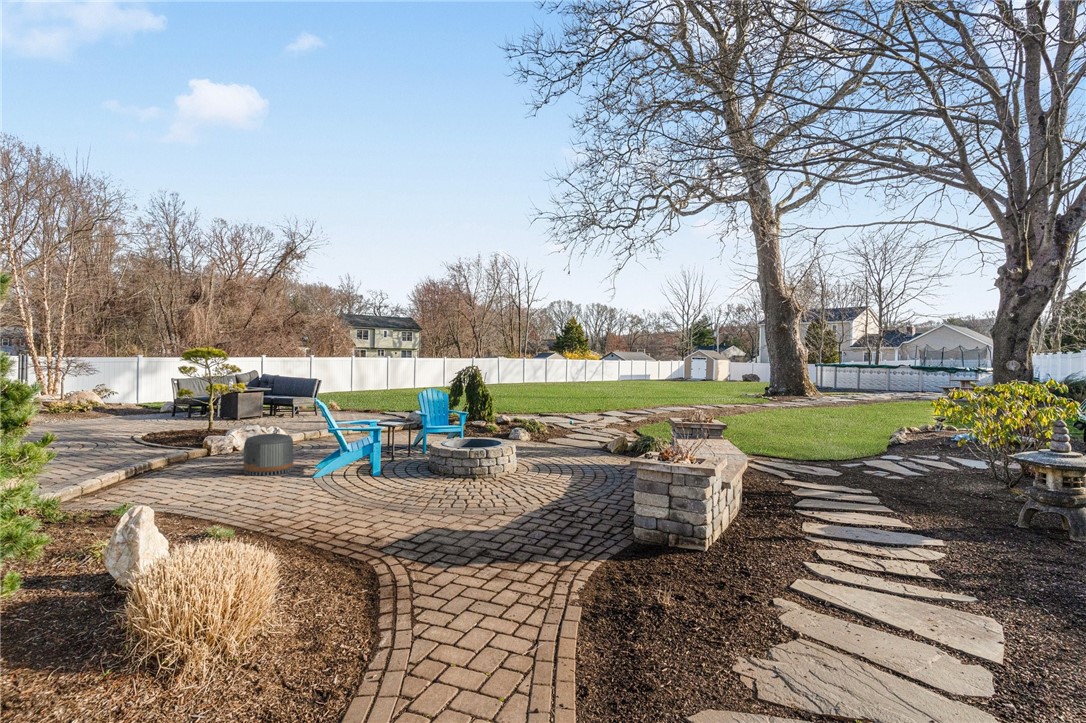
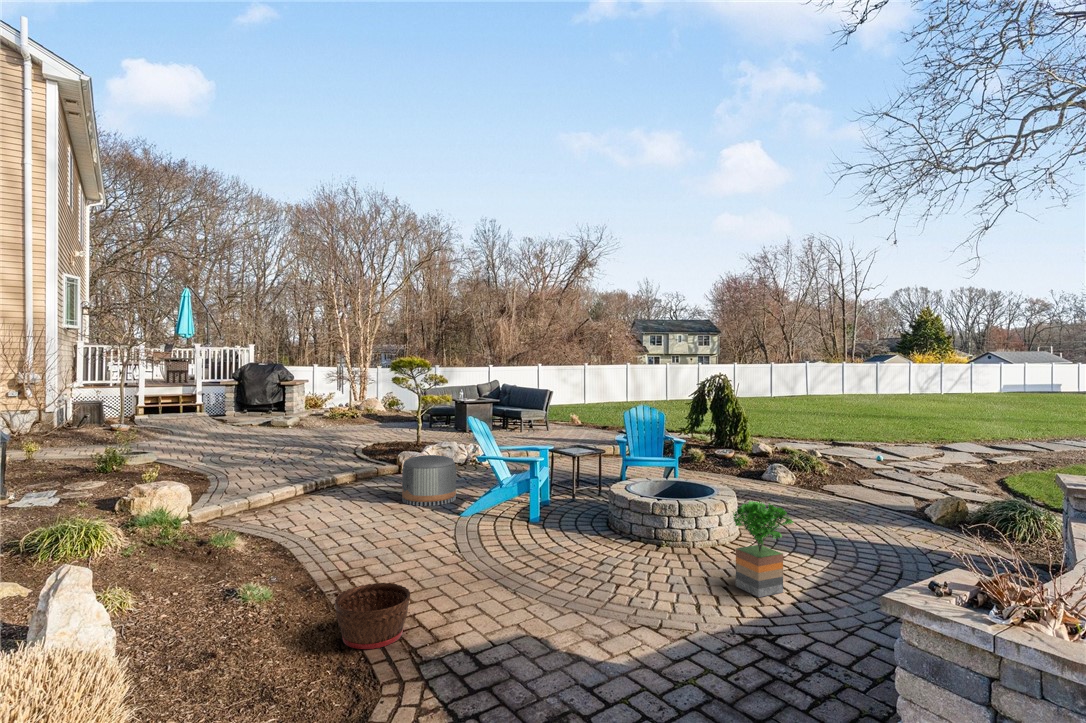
potted tree: none [532,440,565,494] -> present [733,501,793,597]
basket: none [312,509,365,549] -> present [335,583,410,649]

